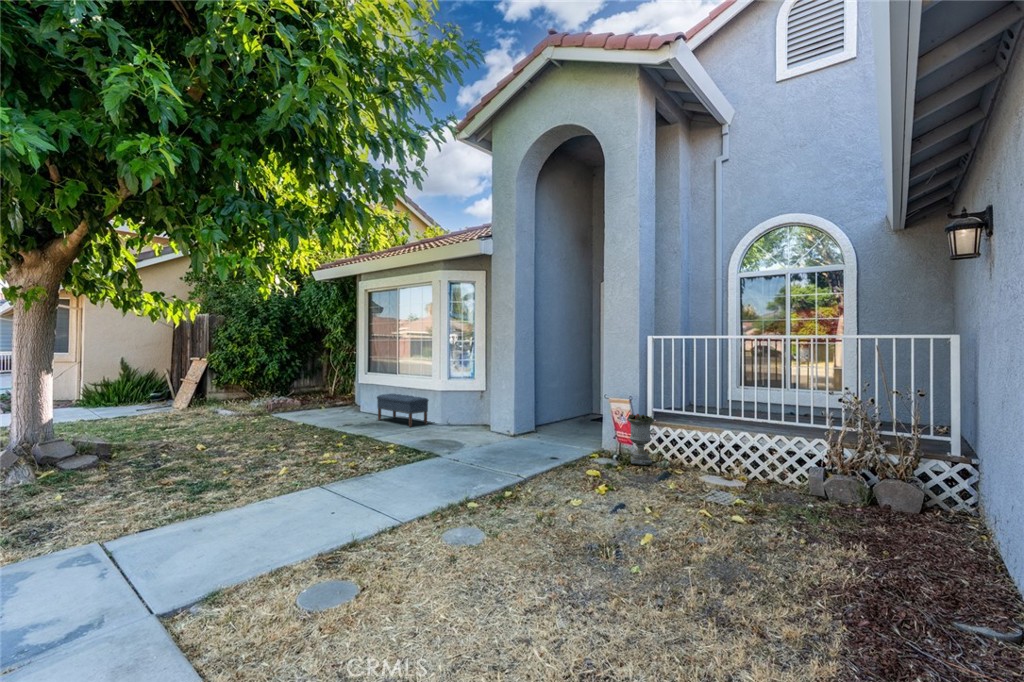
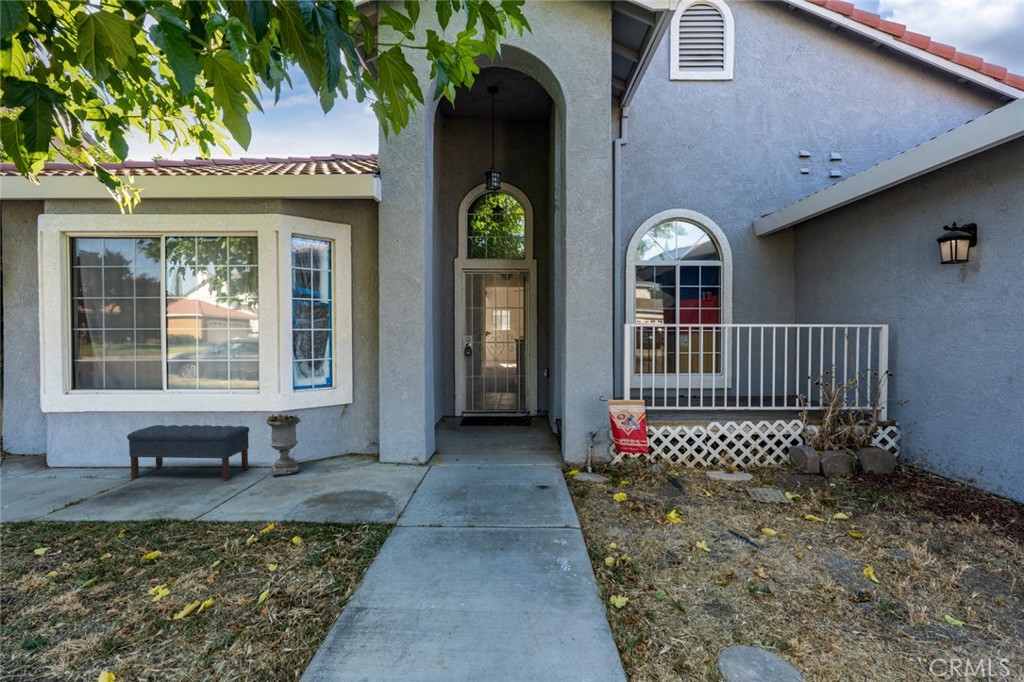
planter: present [627,413,654,465] -> present [266,414,301,475]

